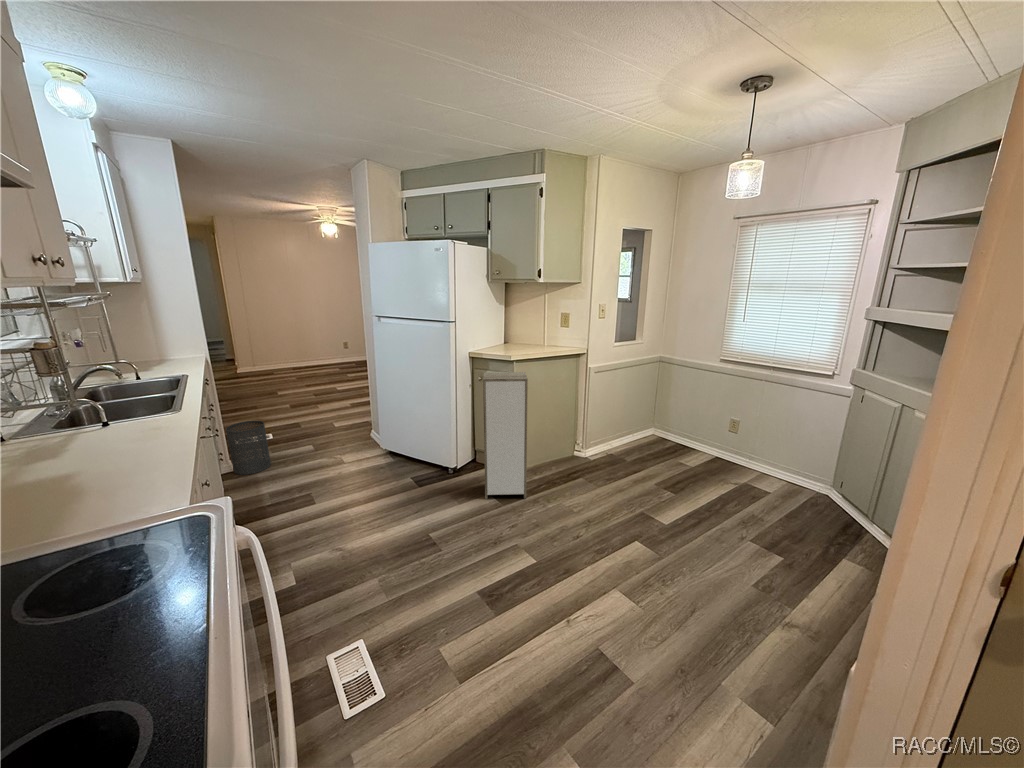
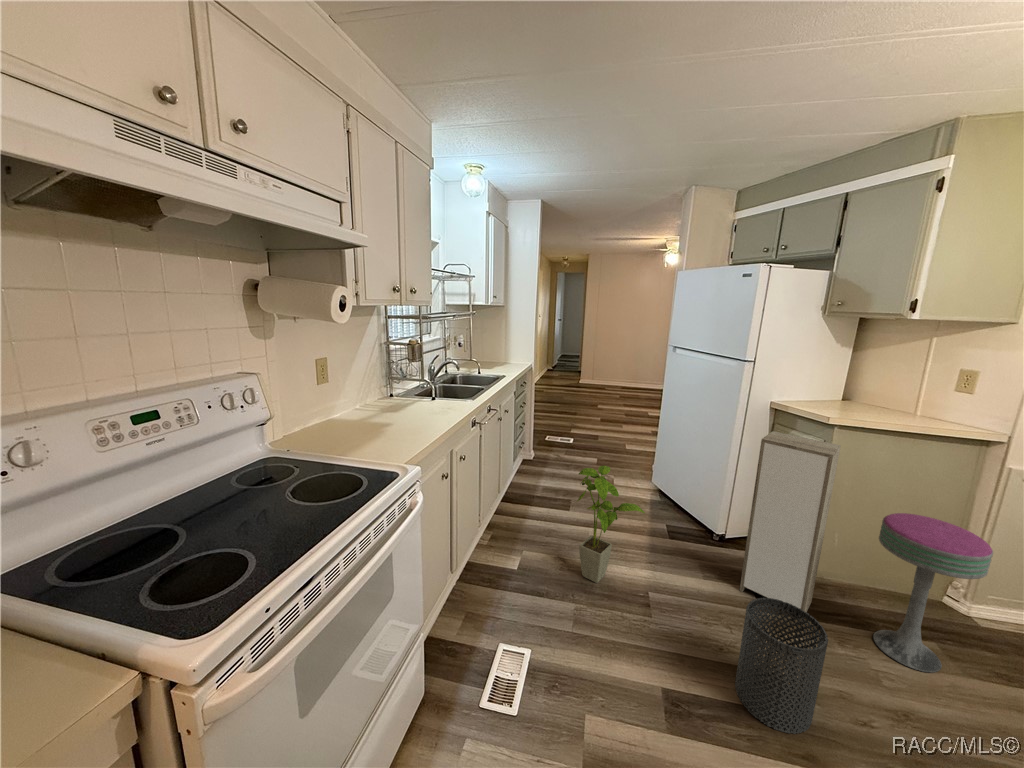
bar stool: none [553,405,601,495] -> present [873,513,993,672]
trash can: present [226,421,271,475] -> present [735,598,828,734]
house plant: none [346,437,416,553] -> present [577,466,645,583]

